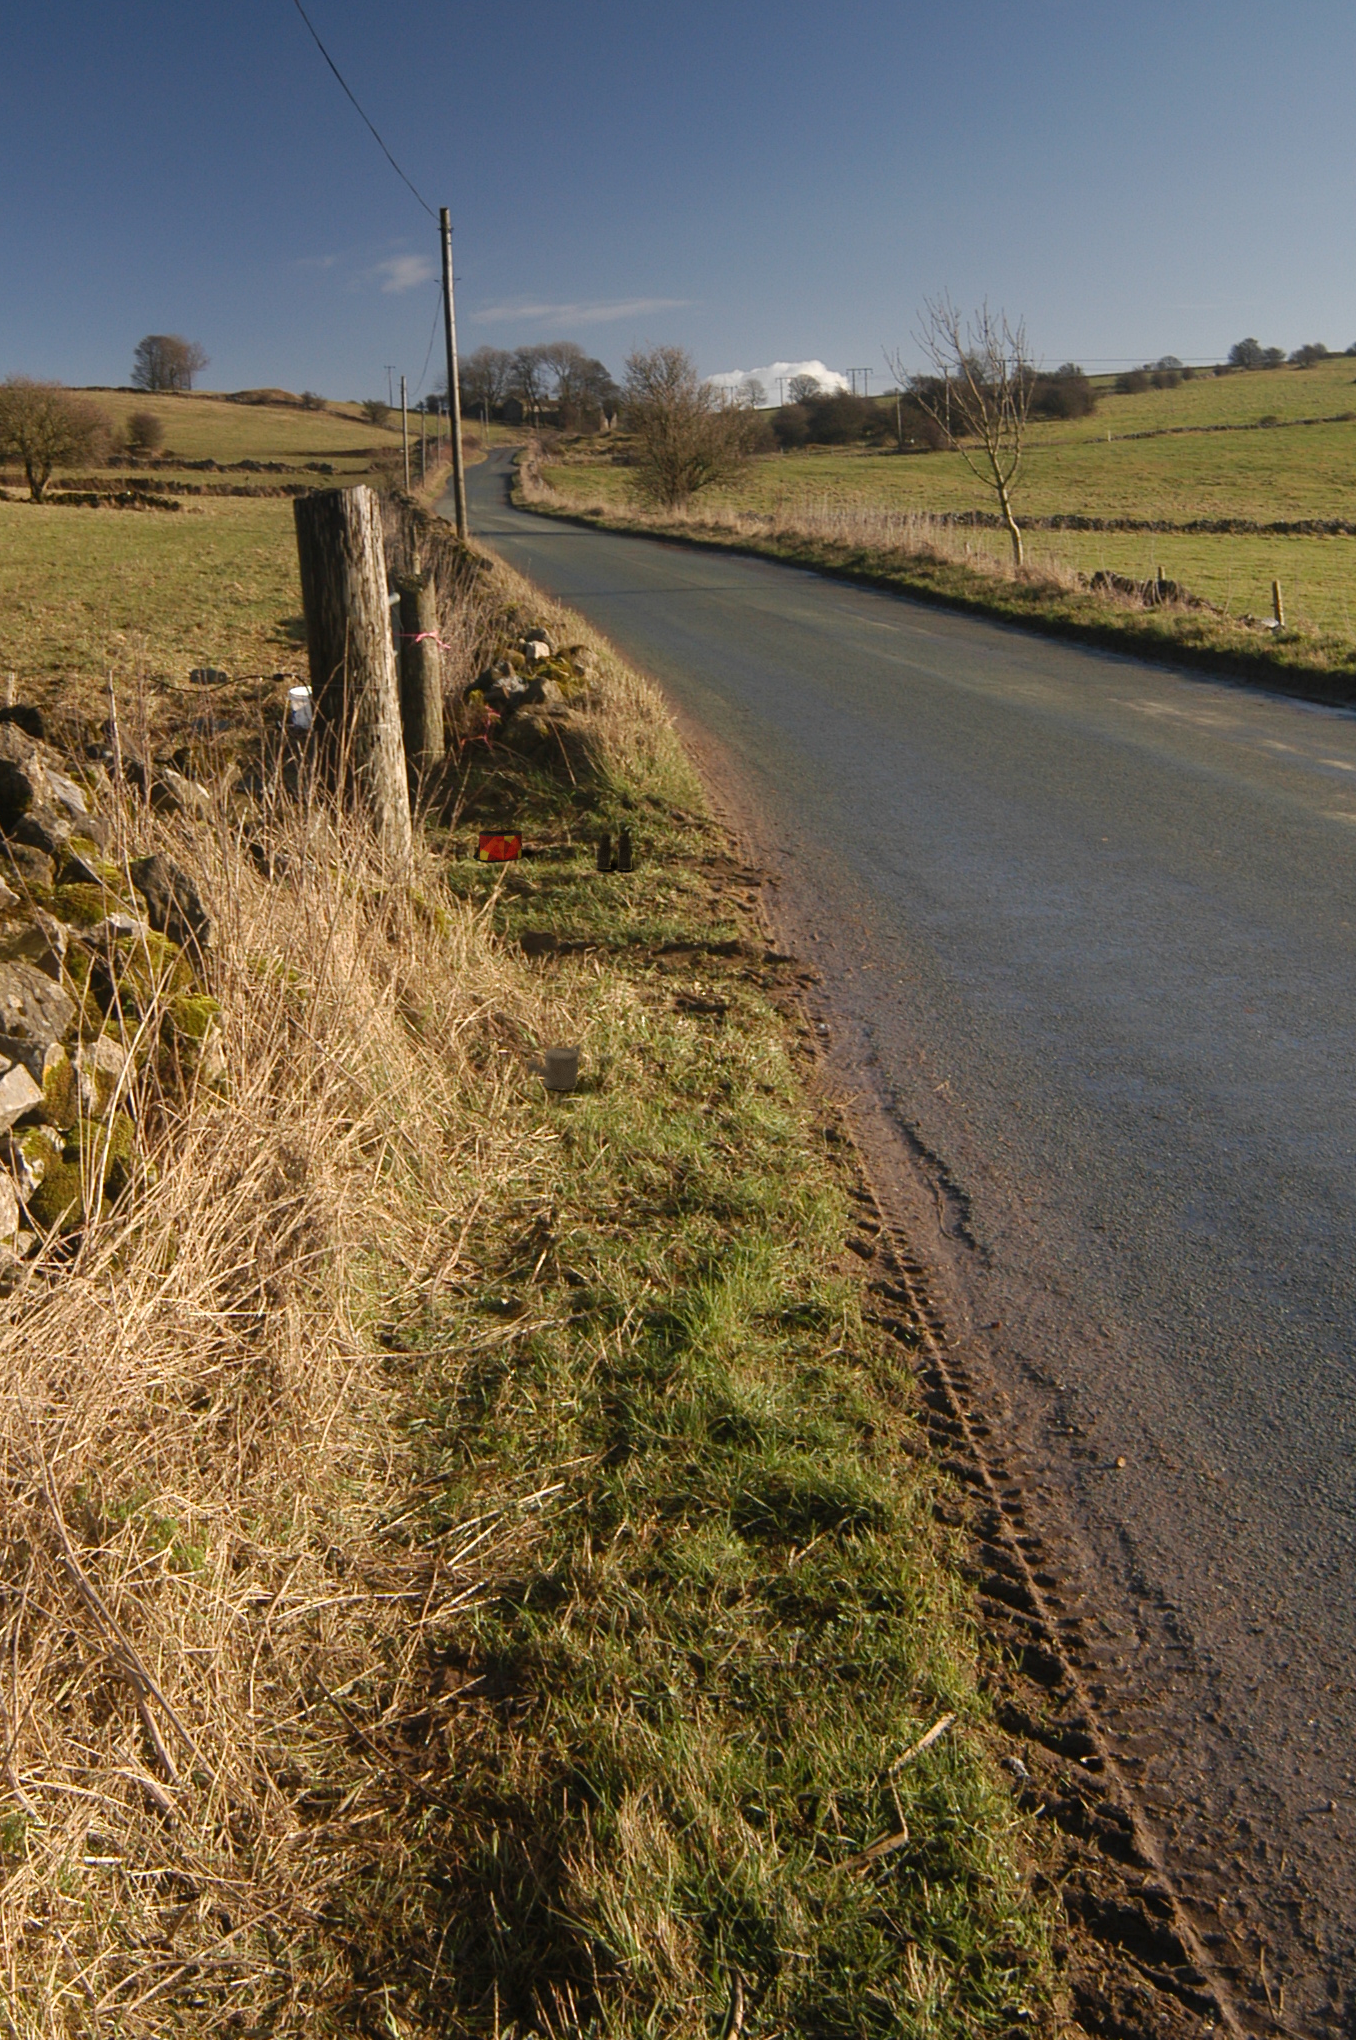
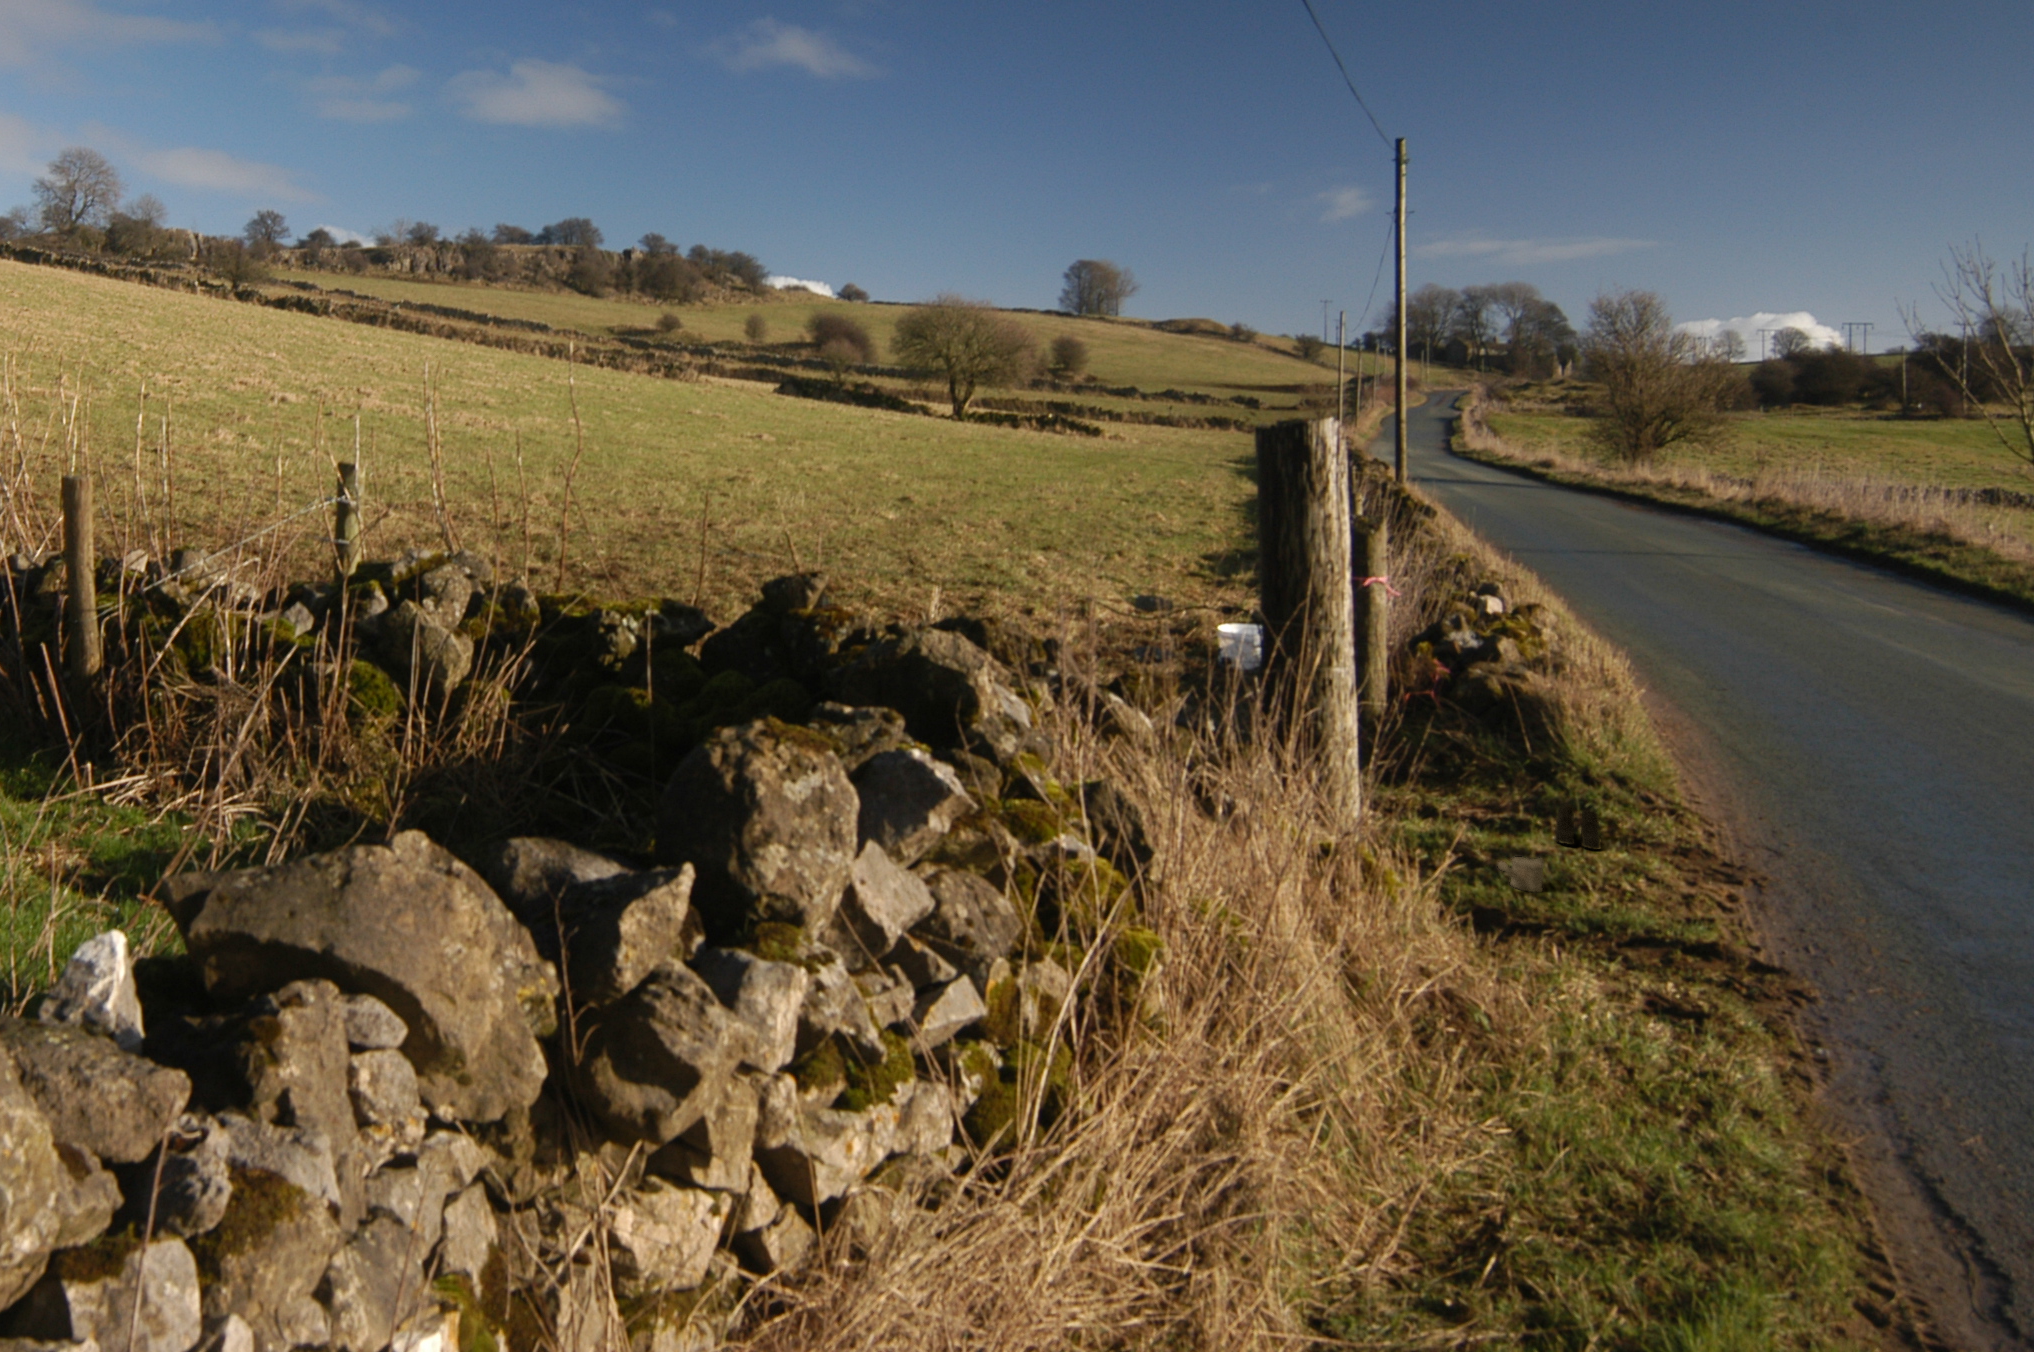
bag: present [473,830,523,862] -> none [1407,782,1465,817]
watering can: present [529,1044,580,1091] -> present [1498,857,1544,892]

